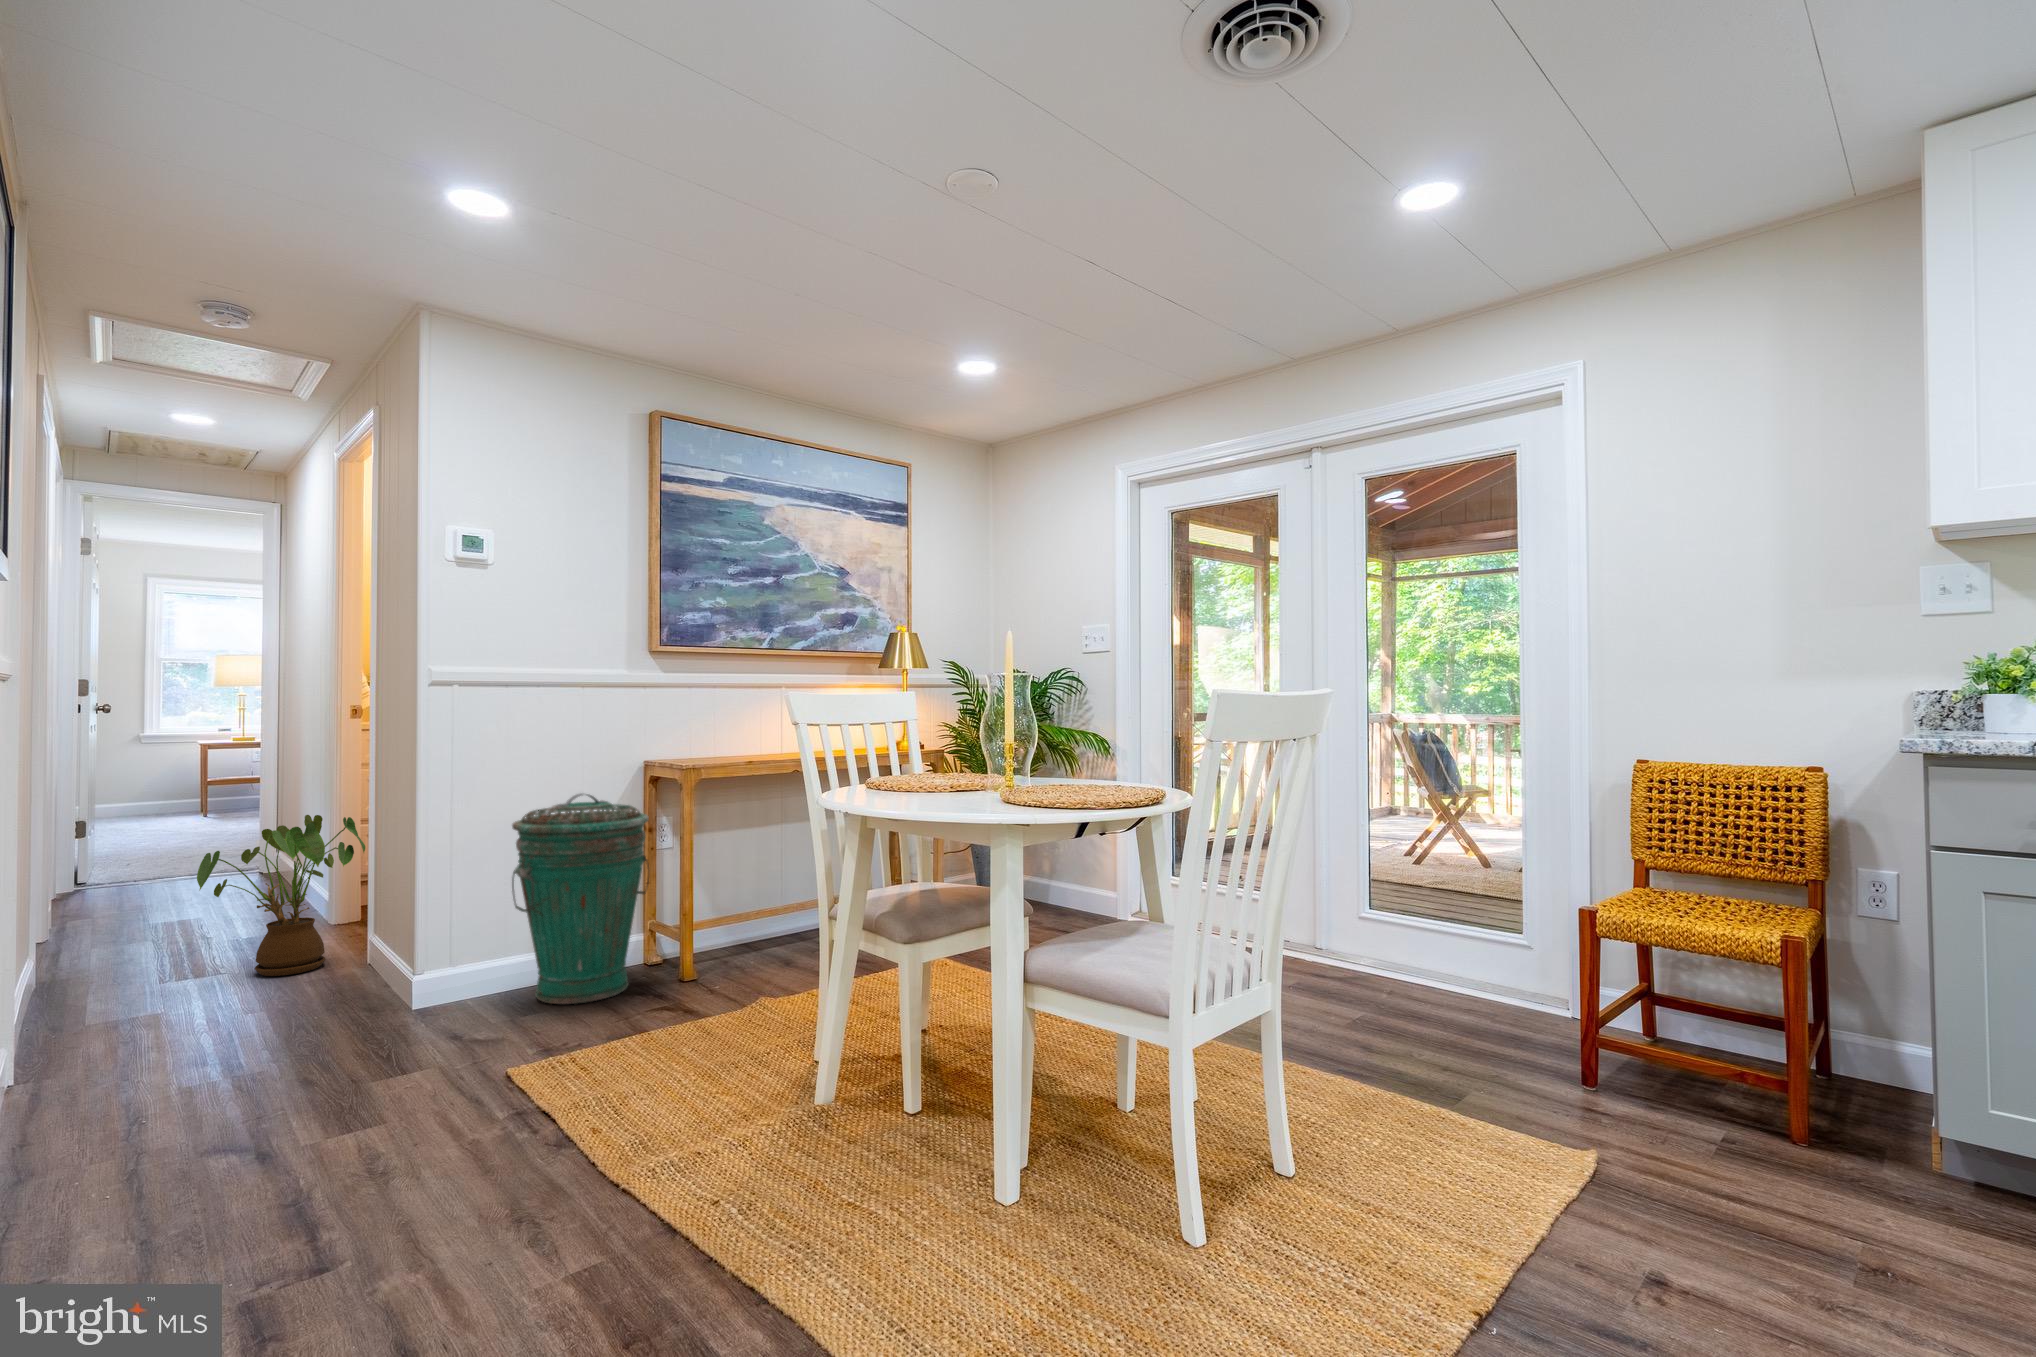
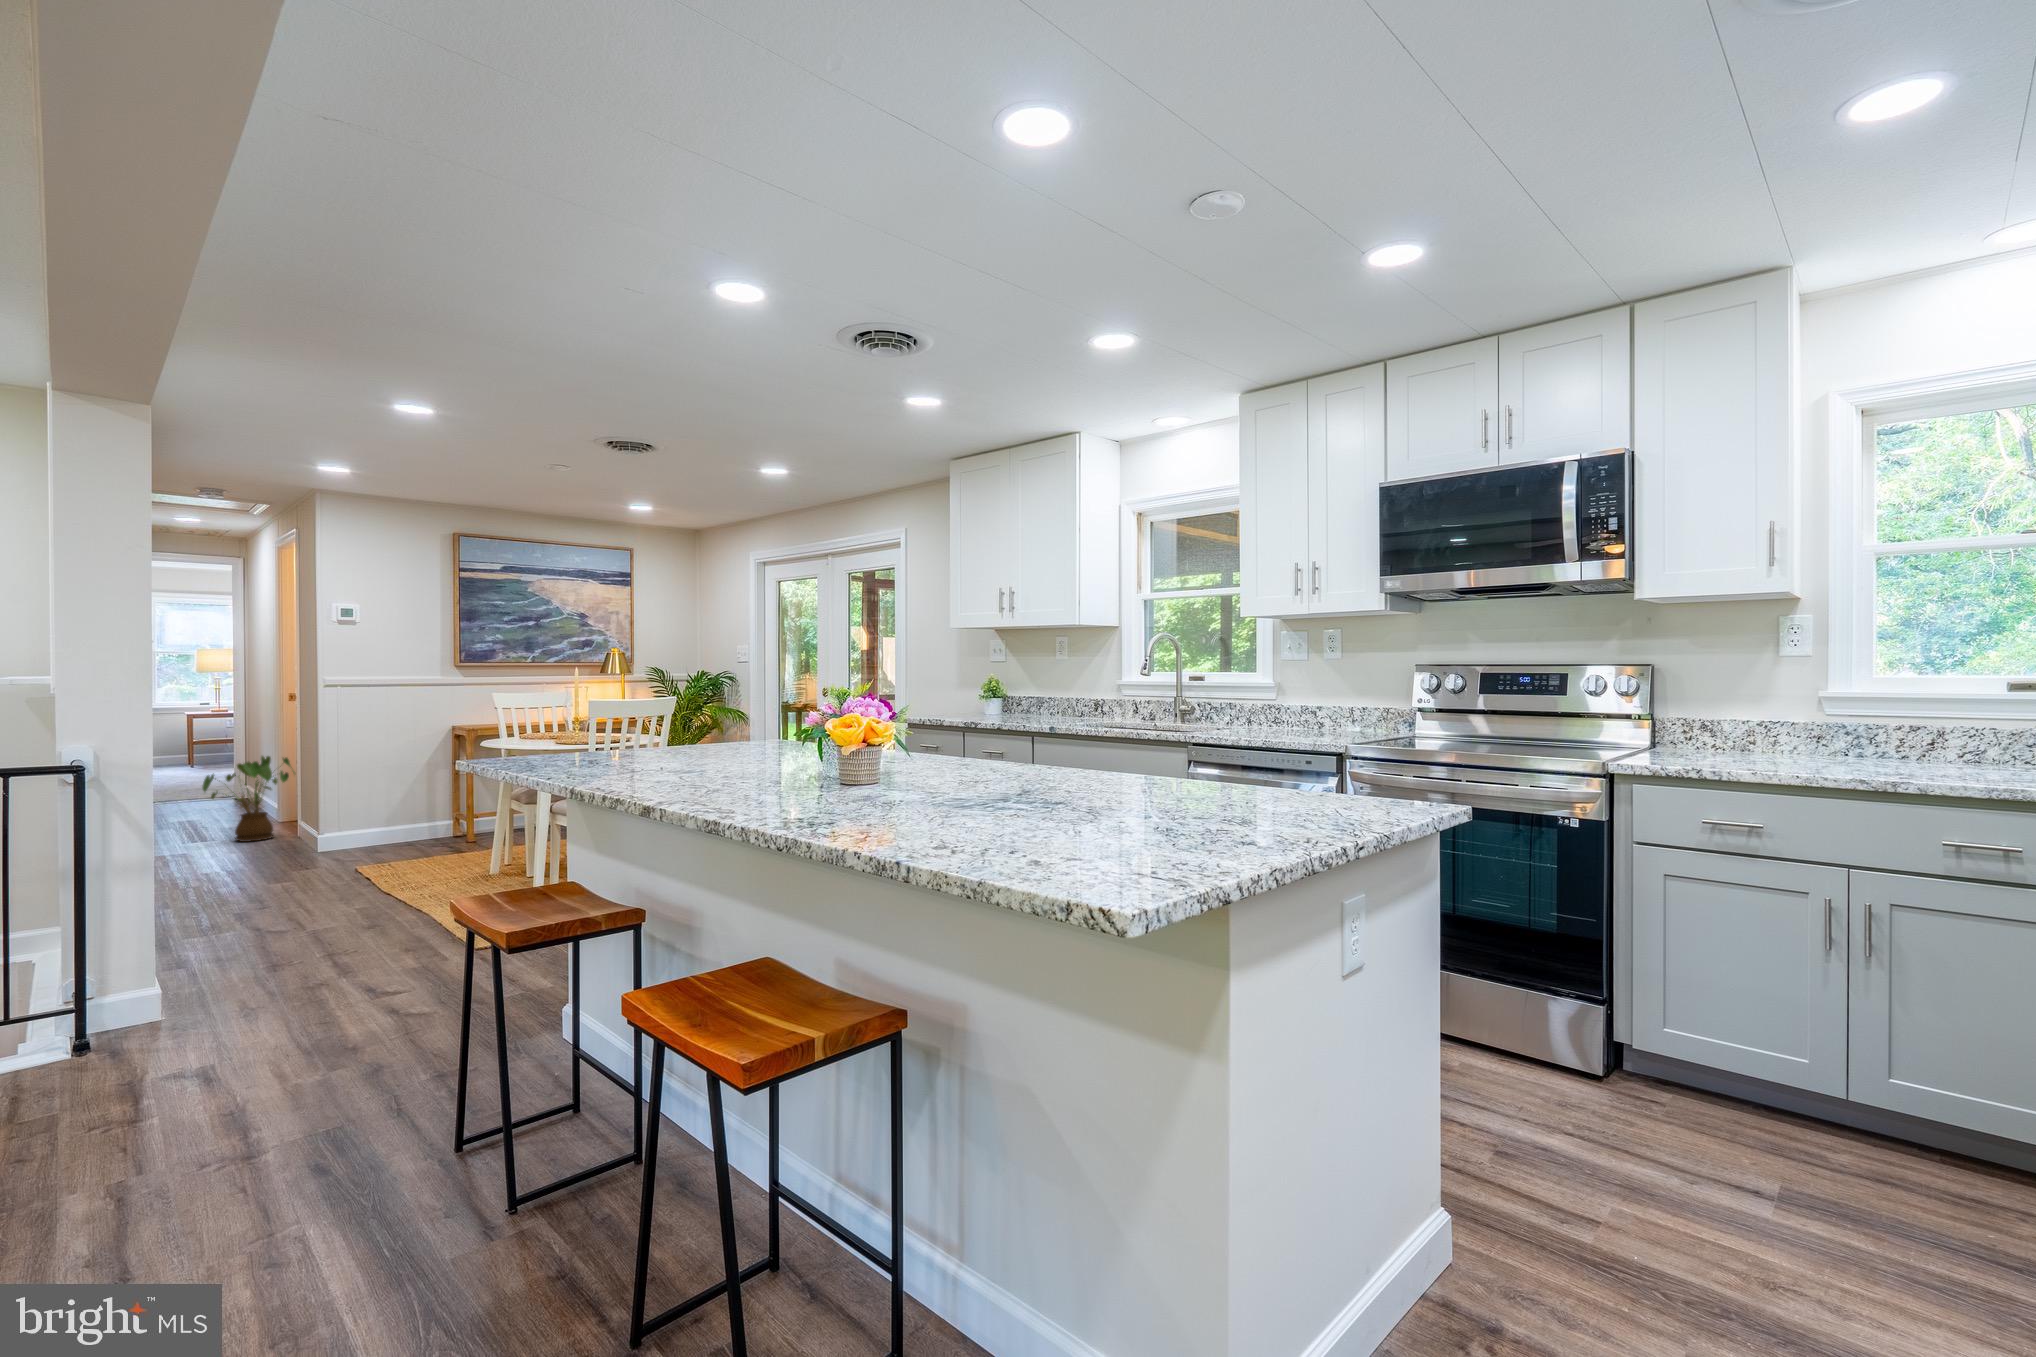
trash can: present [512,794,649,1004] -> none [369,744,446,850]

